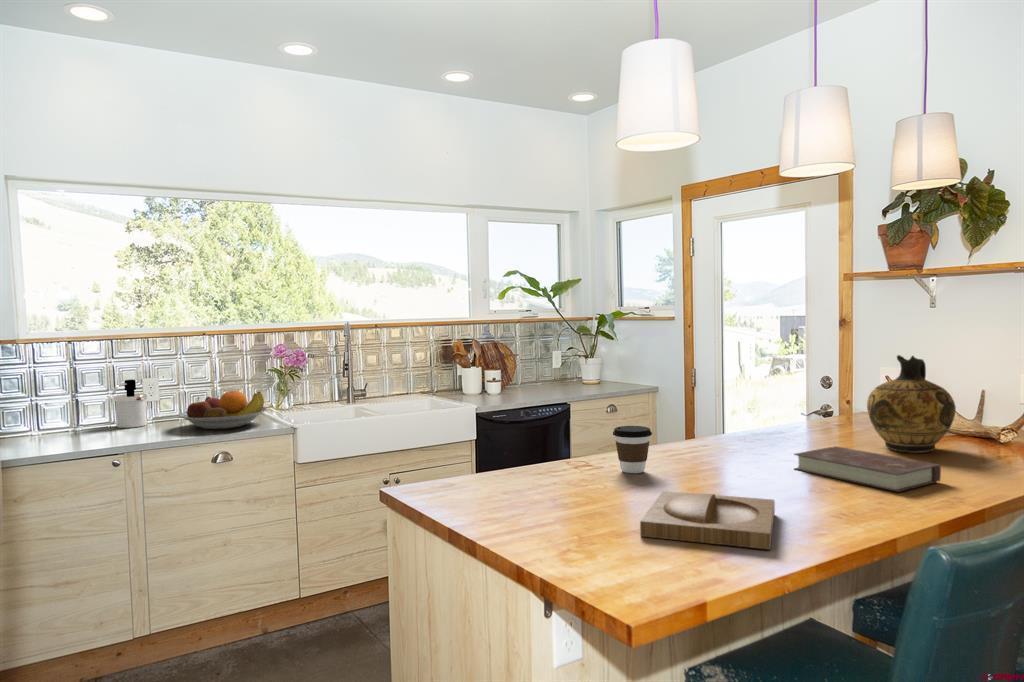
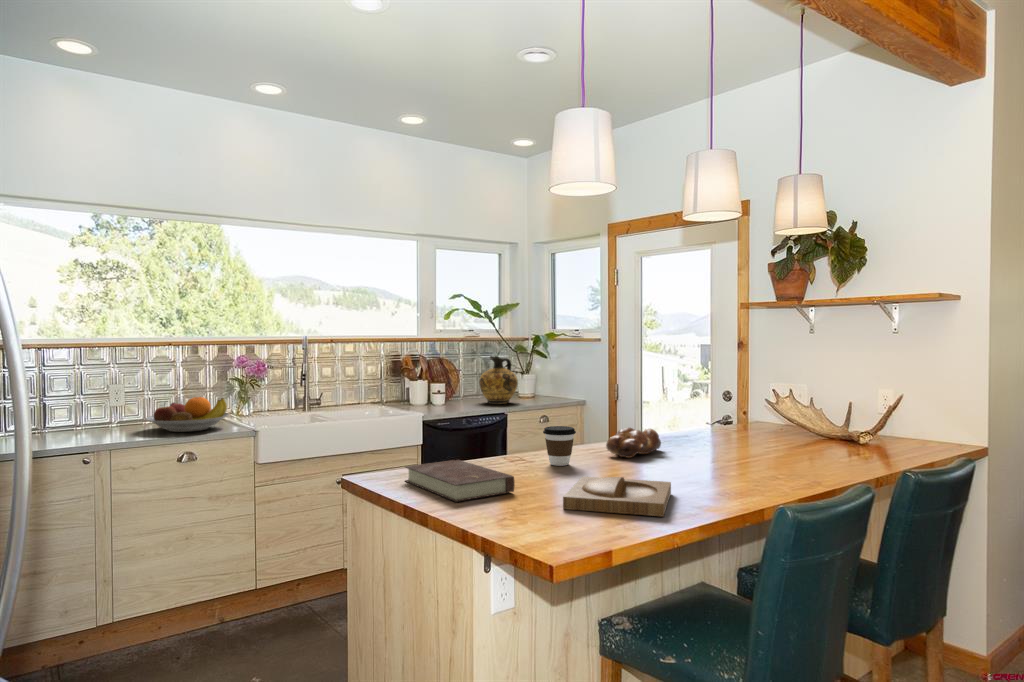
ceramic jug: present [867,355,956,453] -> present [479,356,518,404]
soap dispenser: present [113,379,147,428] -> none [82,386,113,430]
bread loaf: none [688,425,754,462] -> present [606,428,661,458]
book: present [794,446,941,492] -> present [405,460,515,502]

